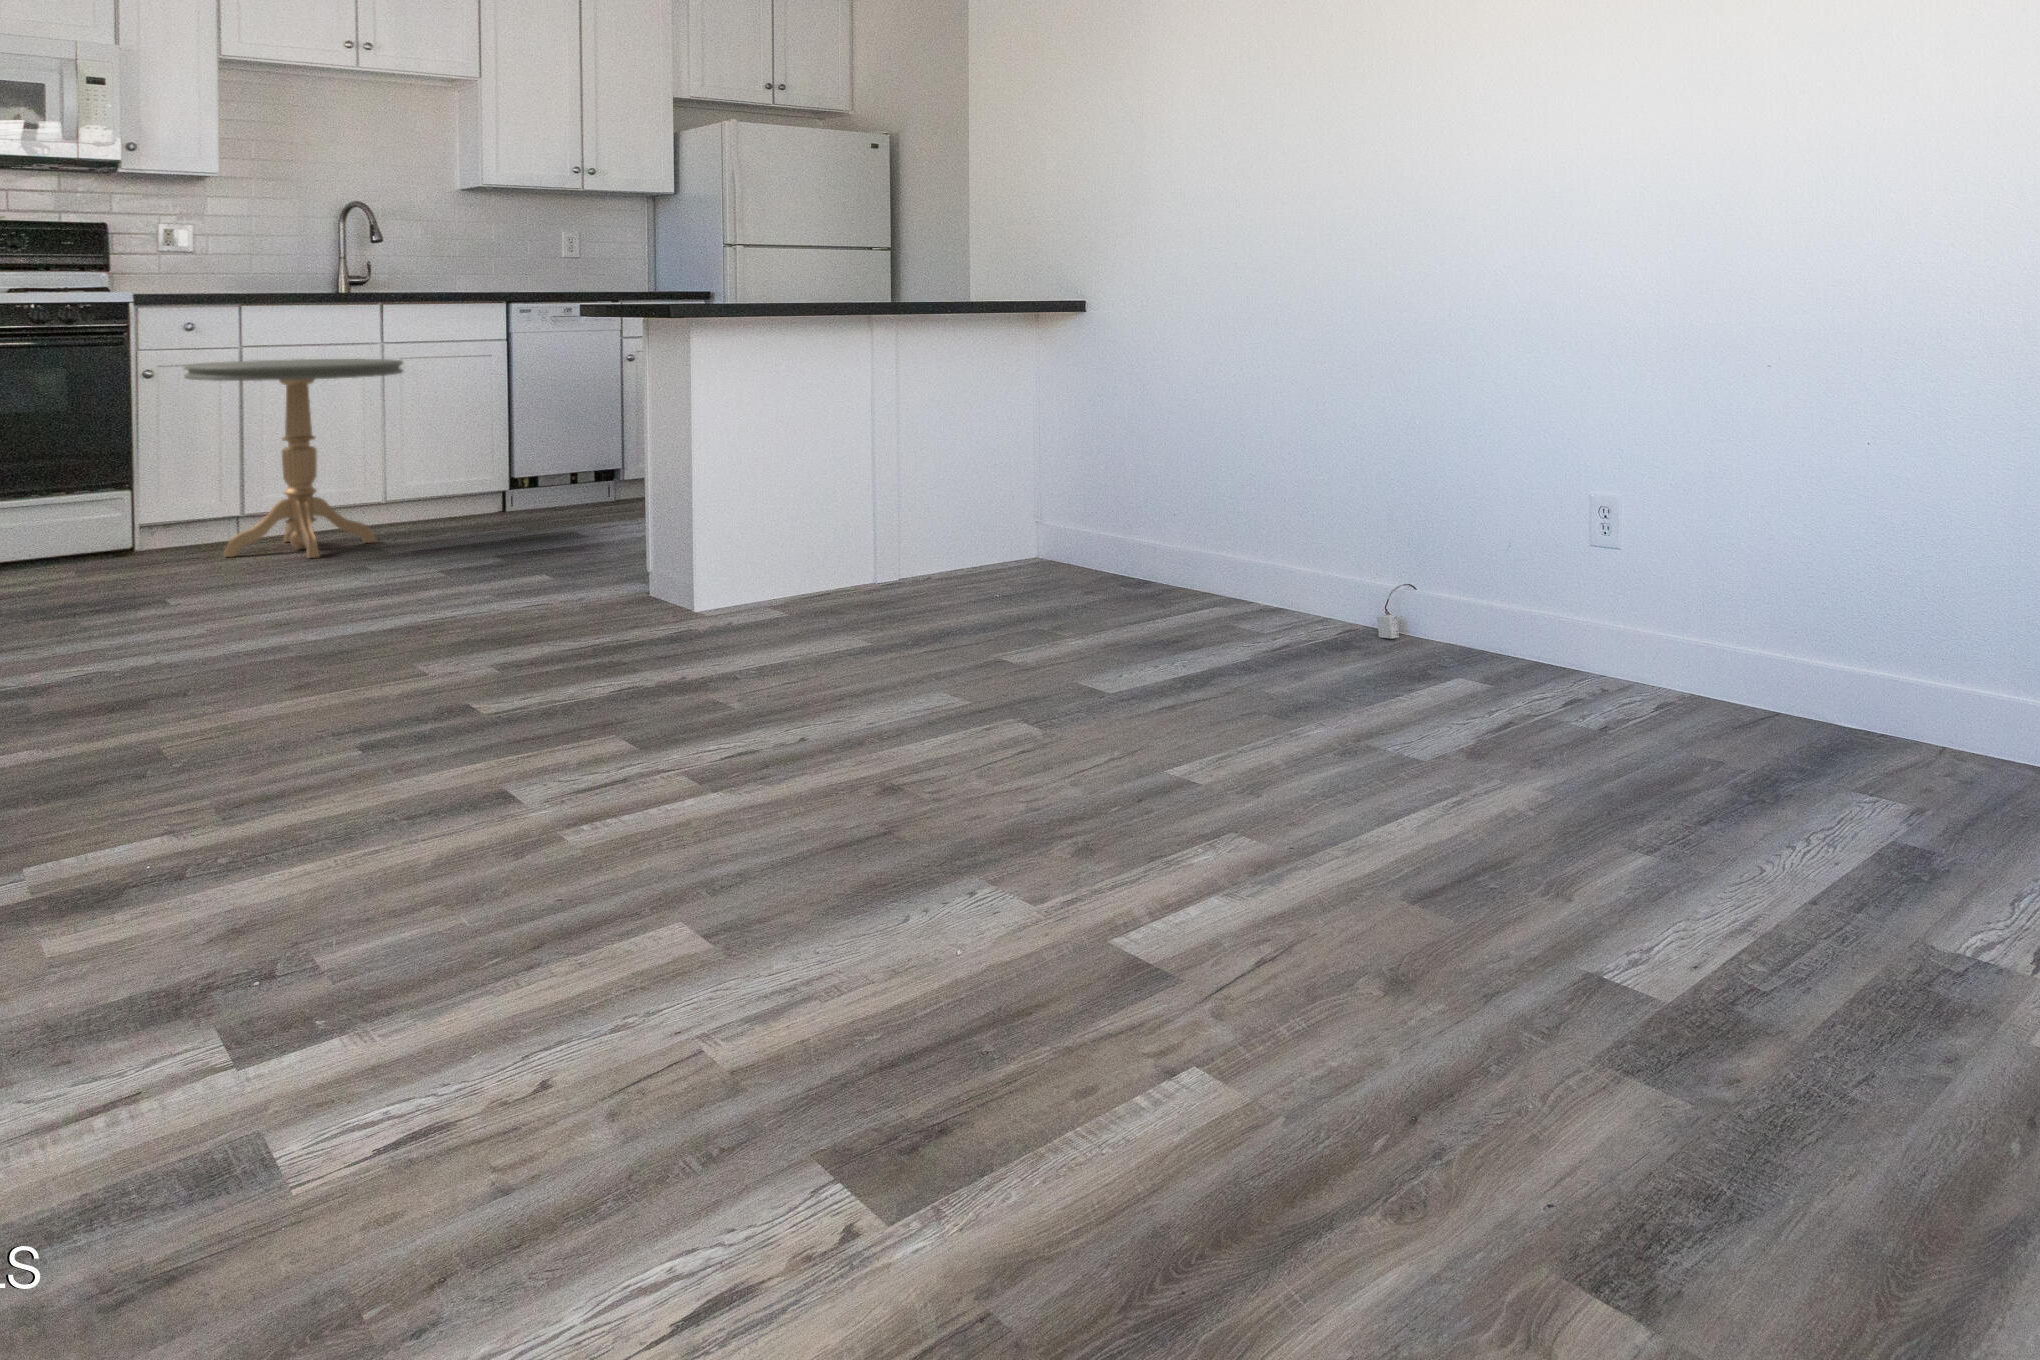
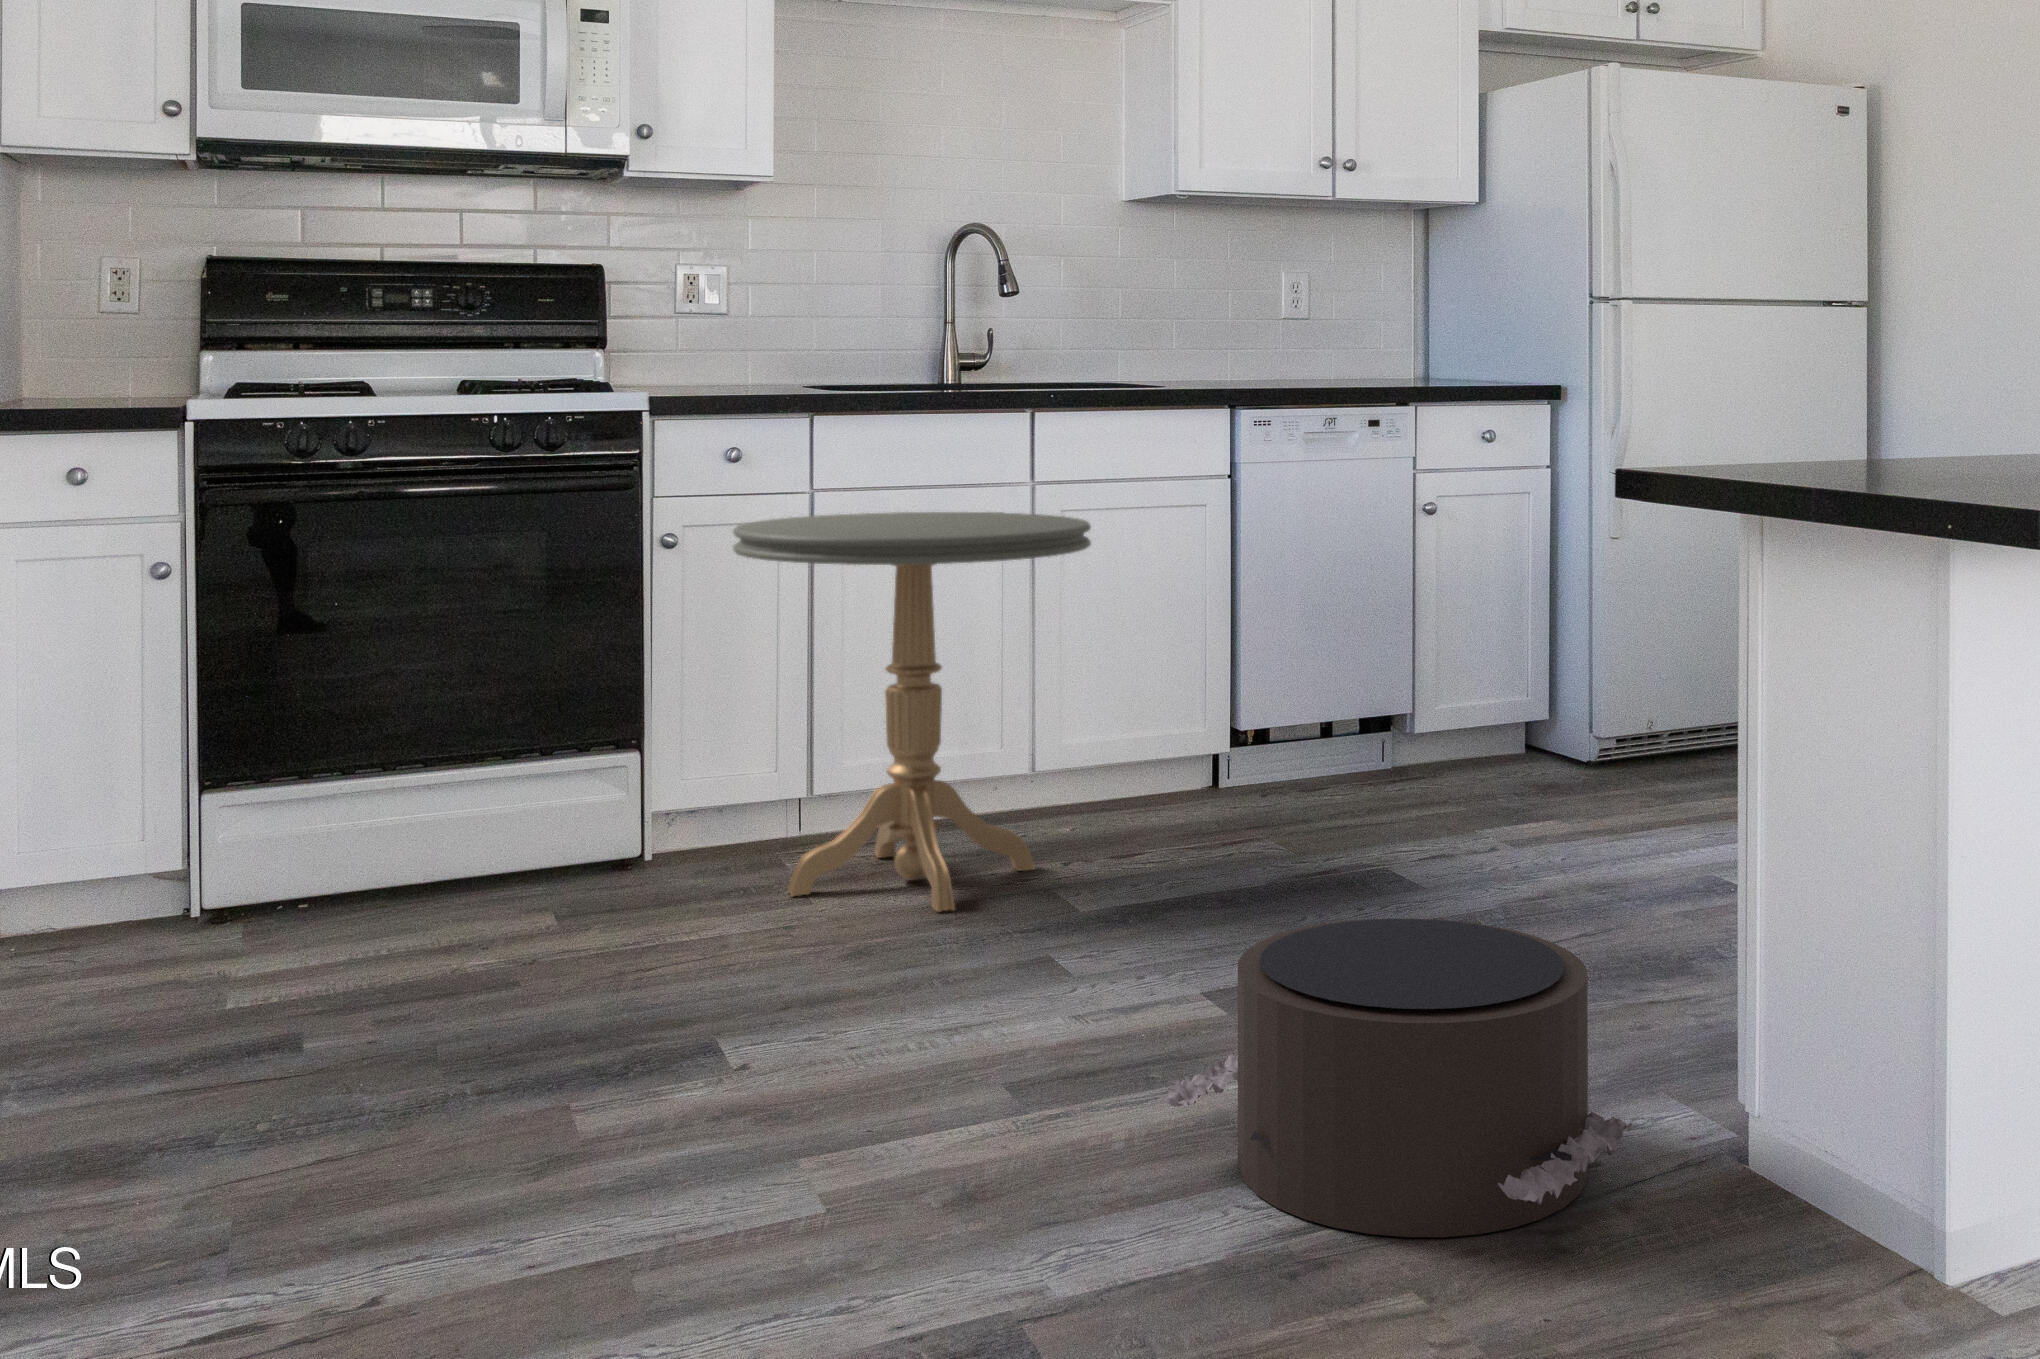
pouf: none [371,519,582,629] -> present [1159,919,1633,1237]

